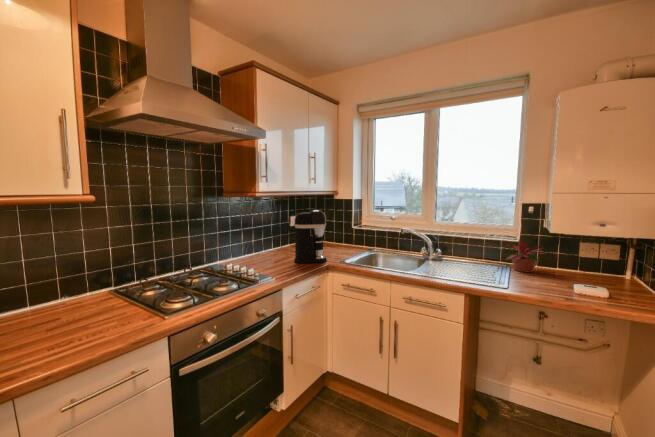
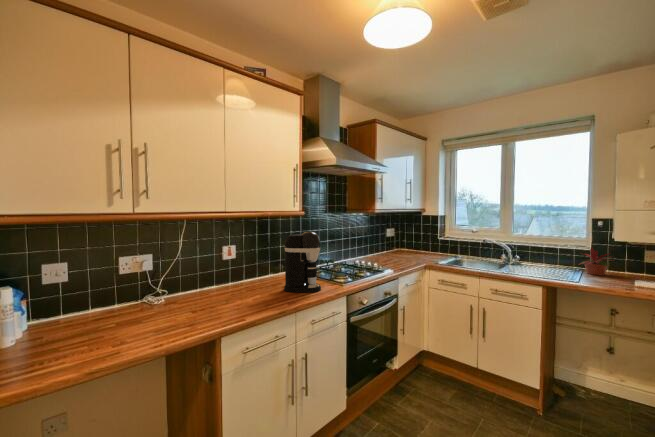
coffee maker: present [294,210,327,263] -> present [284,232,321,292]

